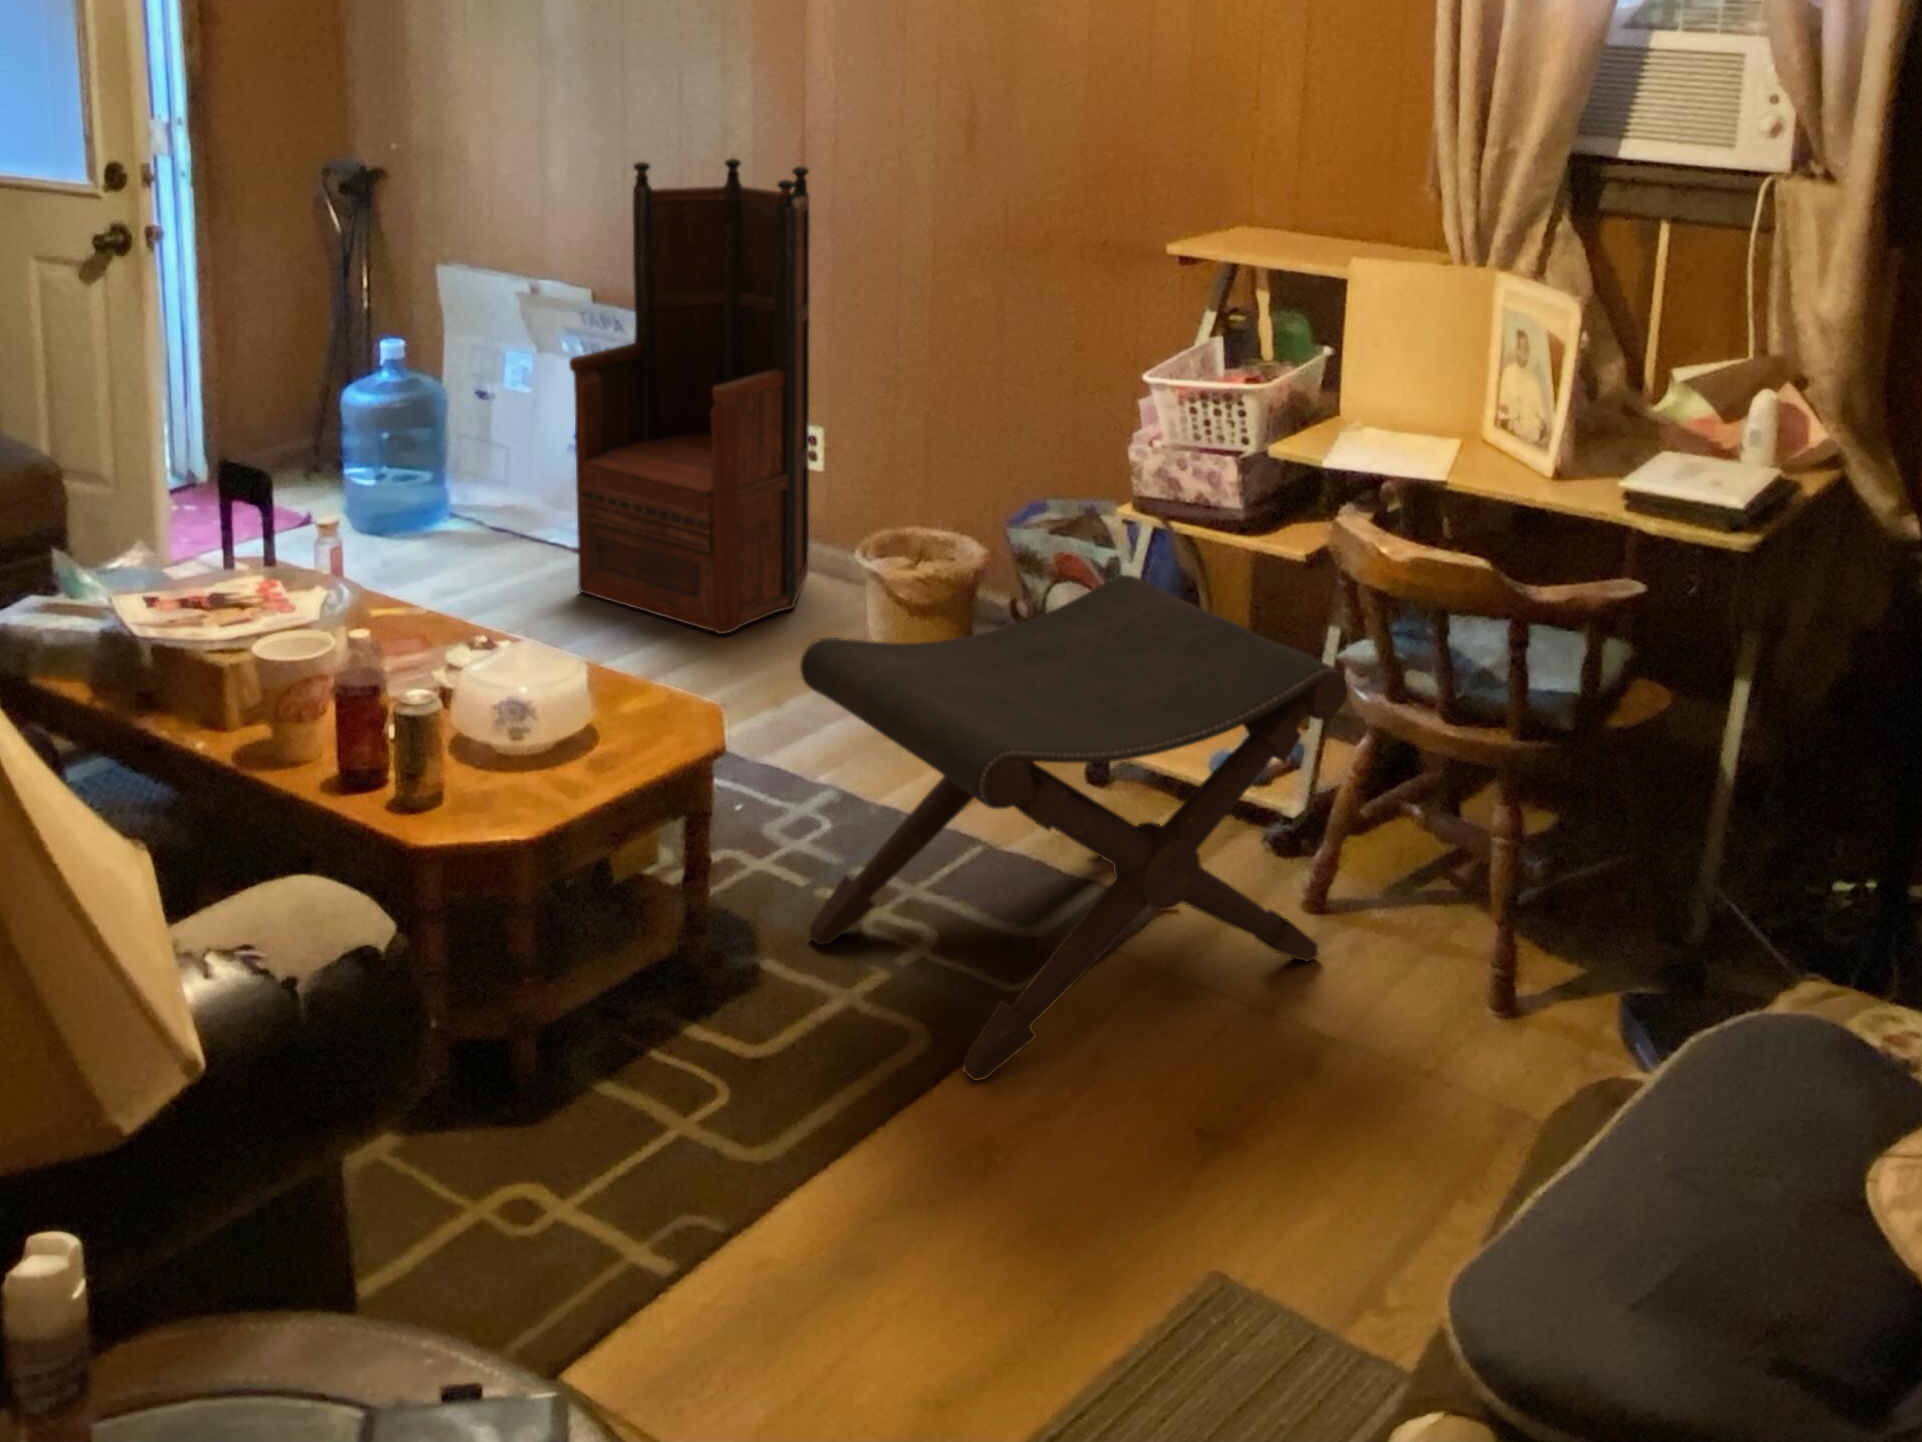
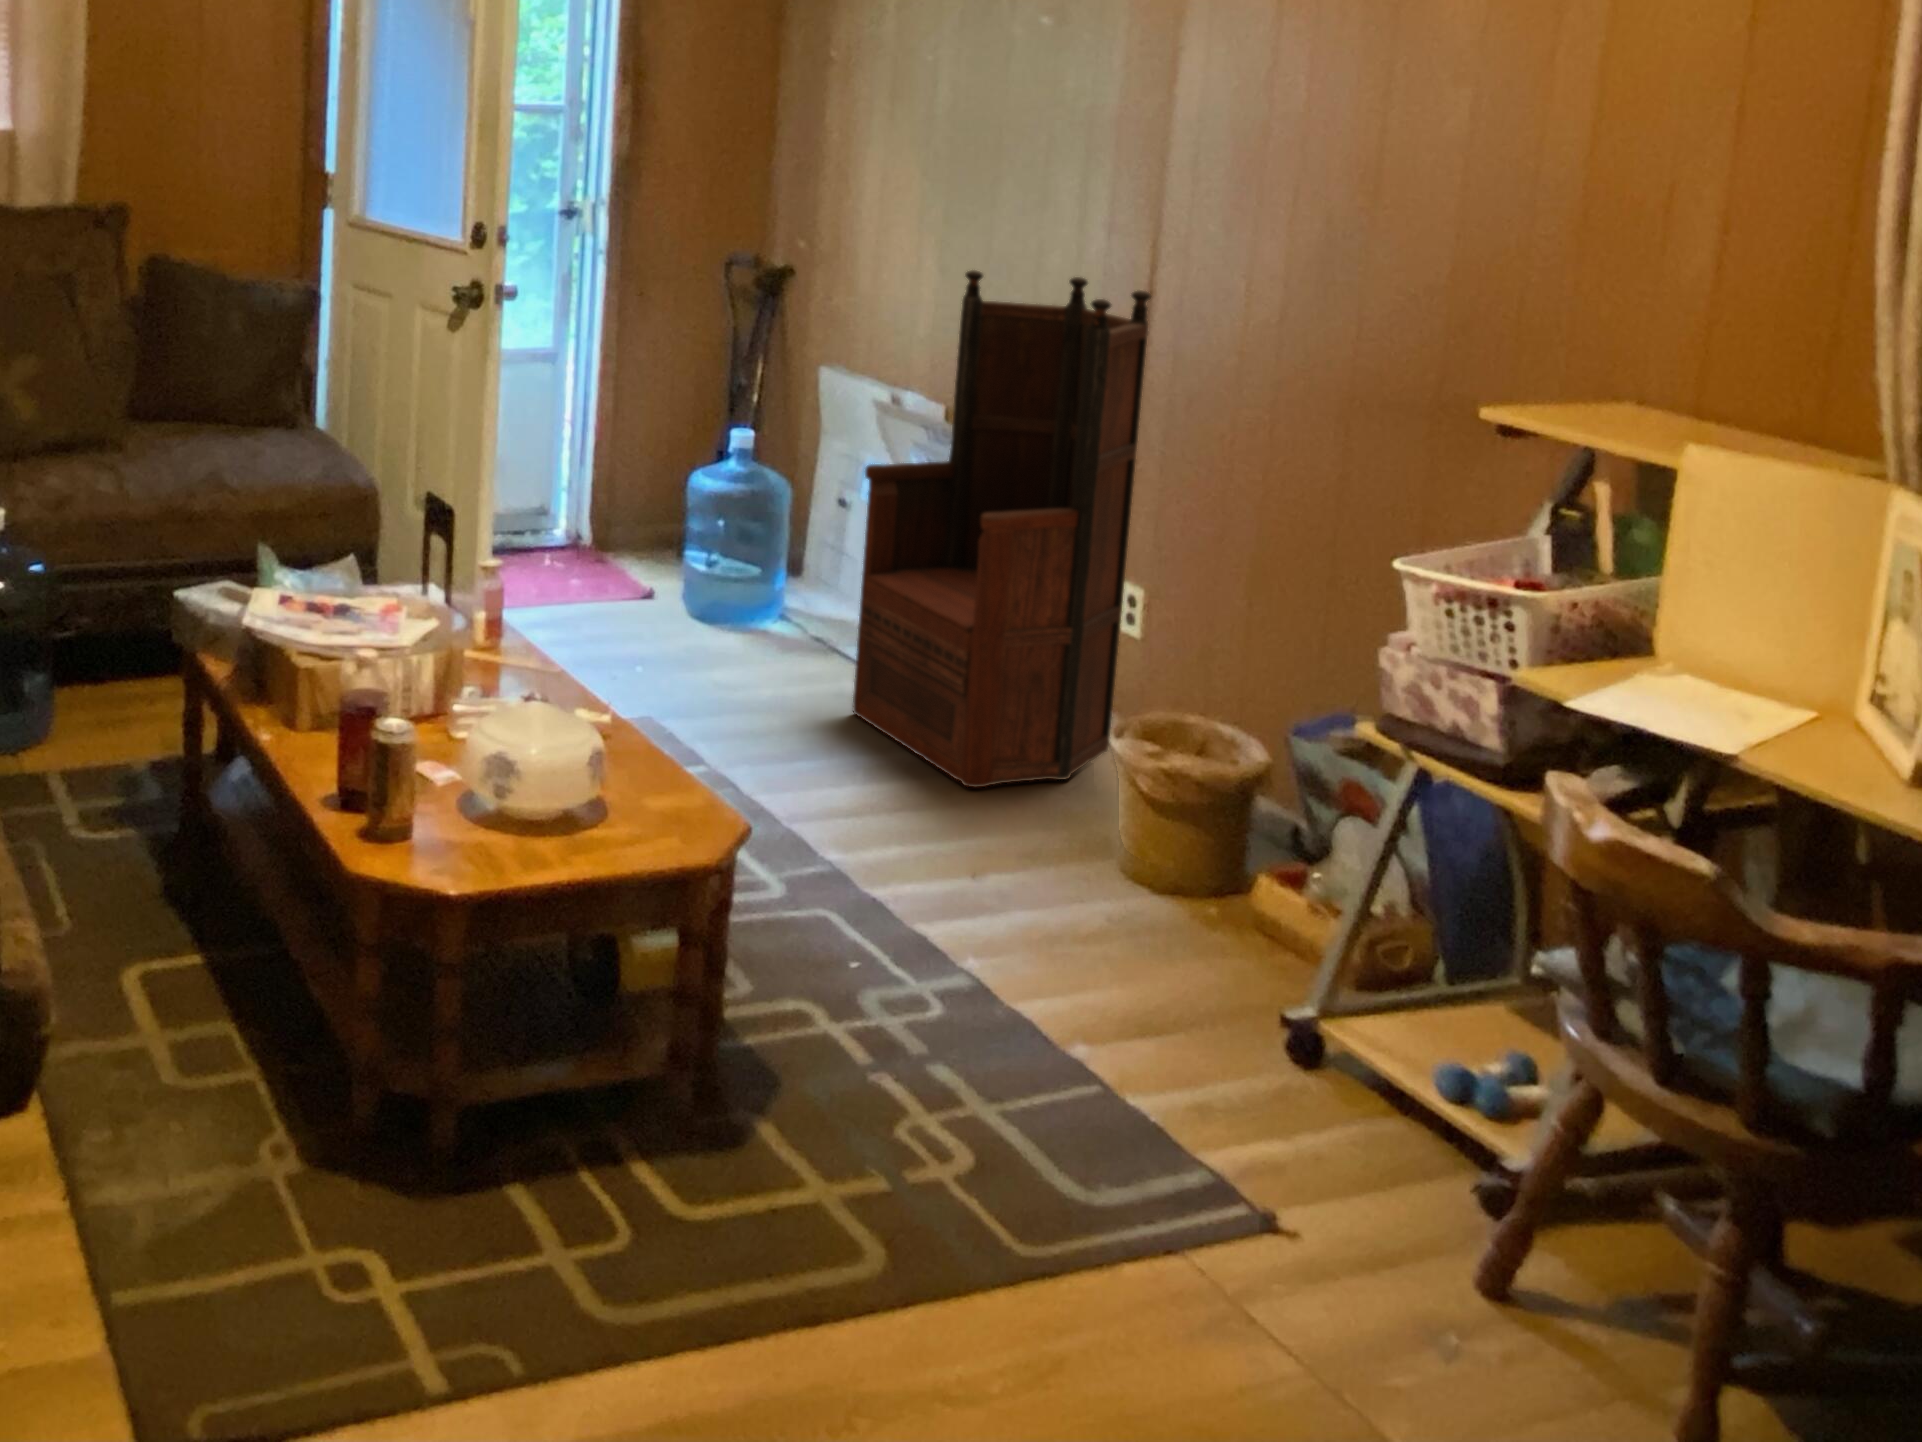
footstool: present [800,575,1347,1081] -> none [831,778,1515,1361]

